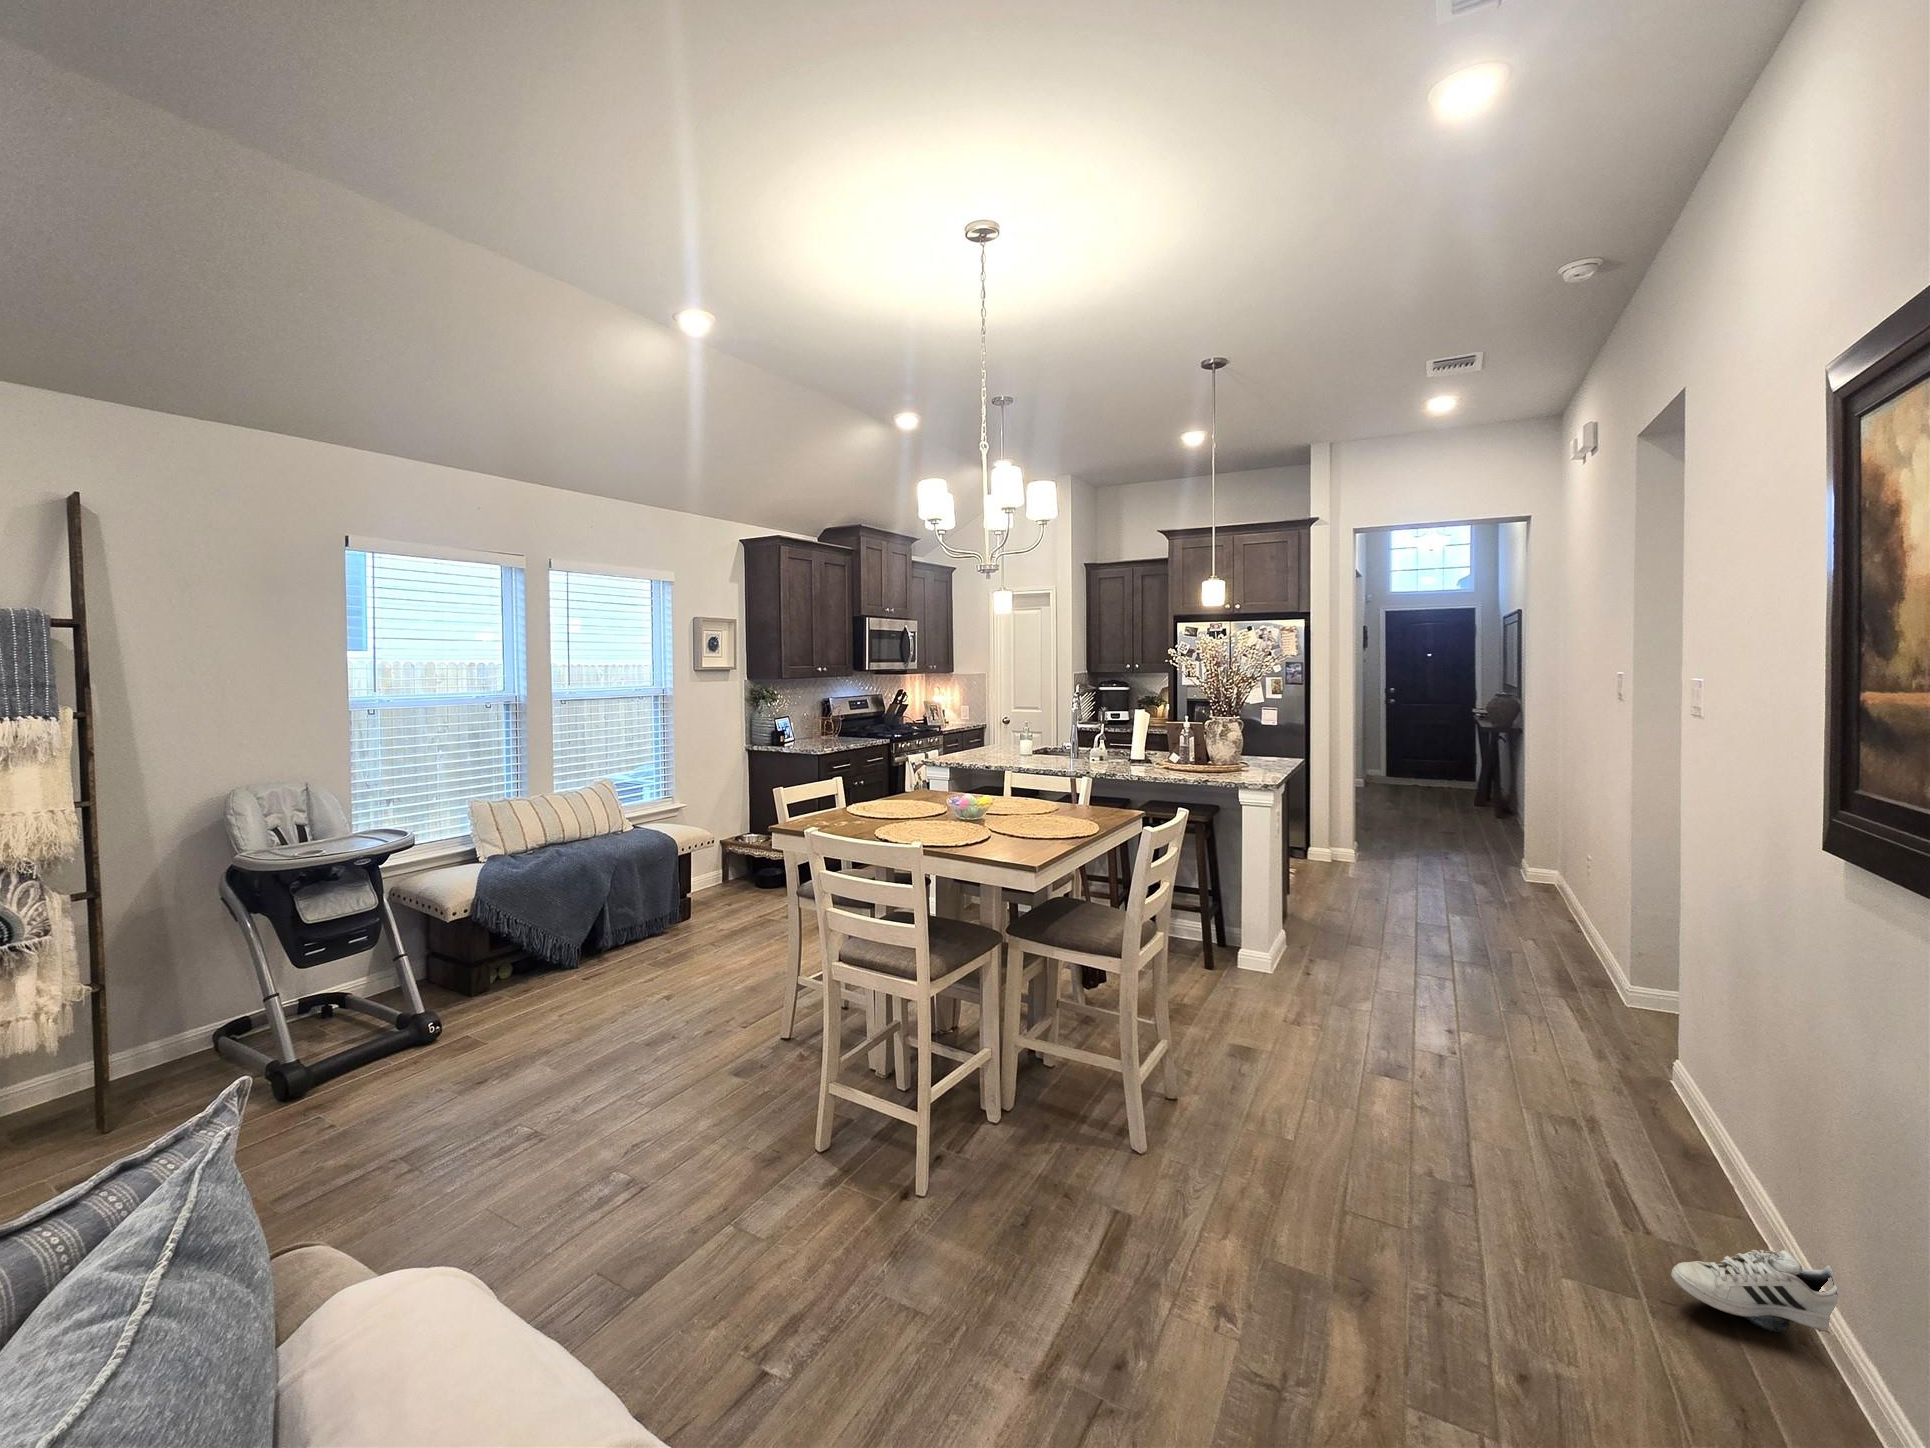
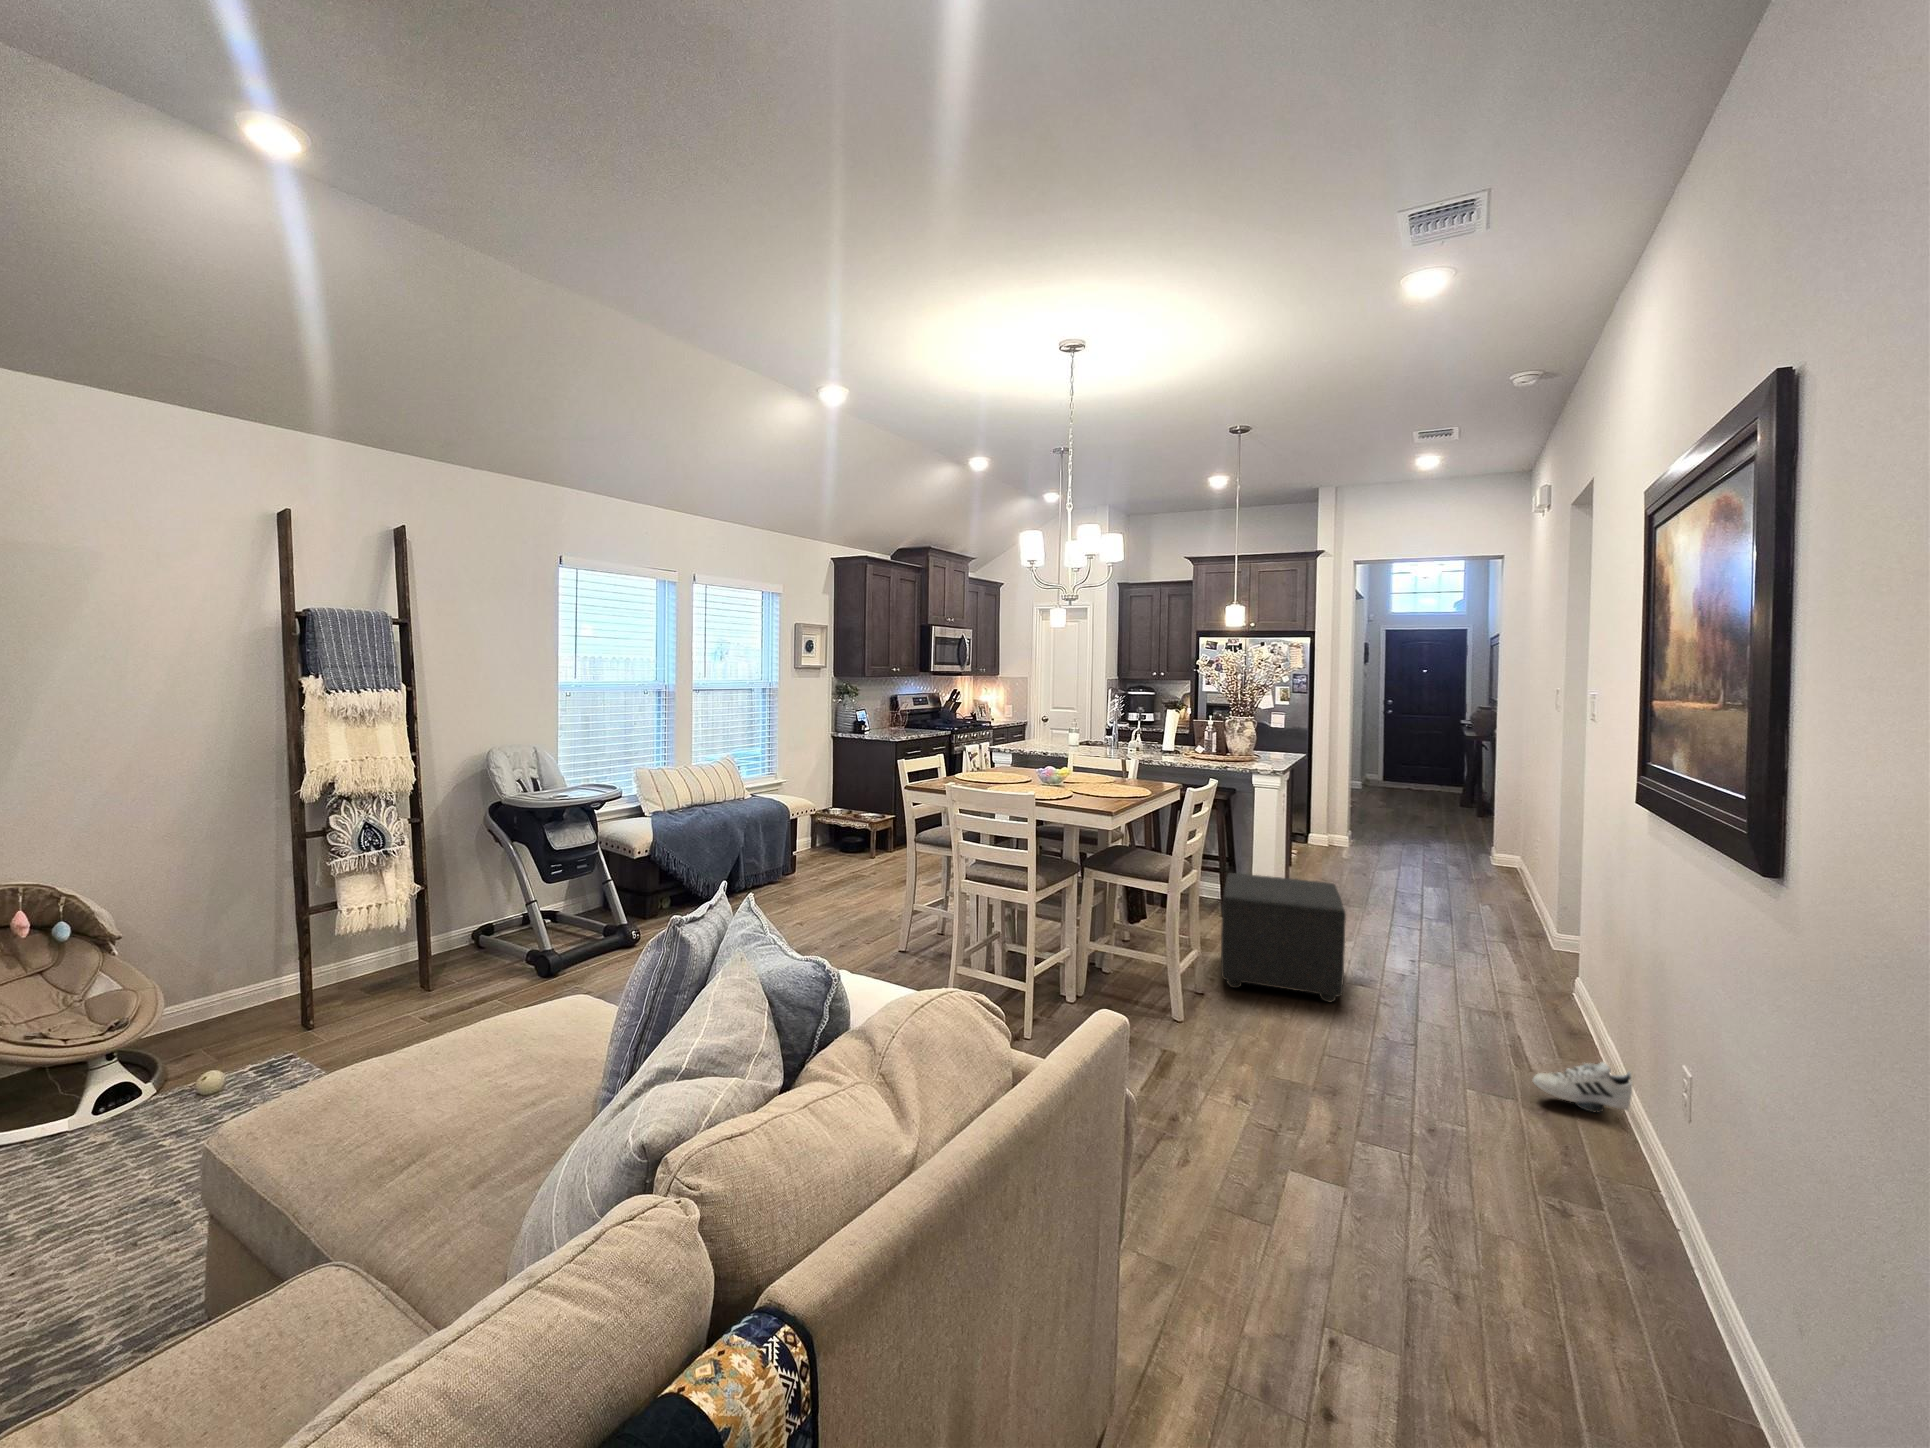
ottoman: none [1200,925,1369,1113] -> present [1221,873,1346,1002]

